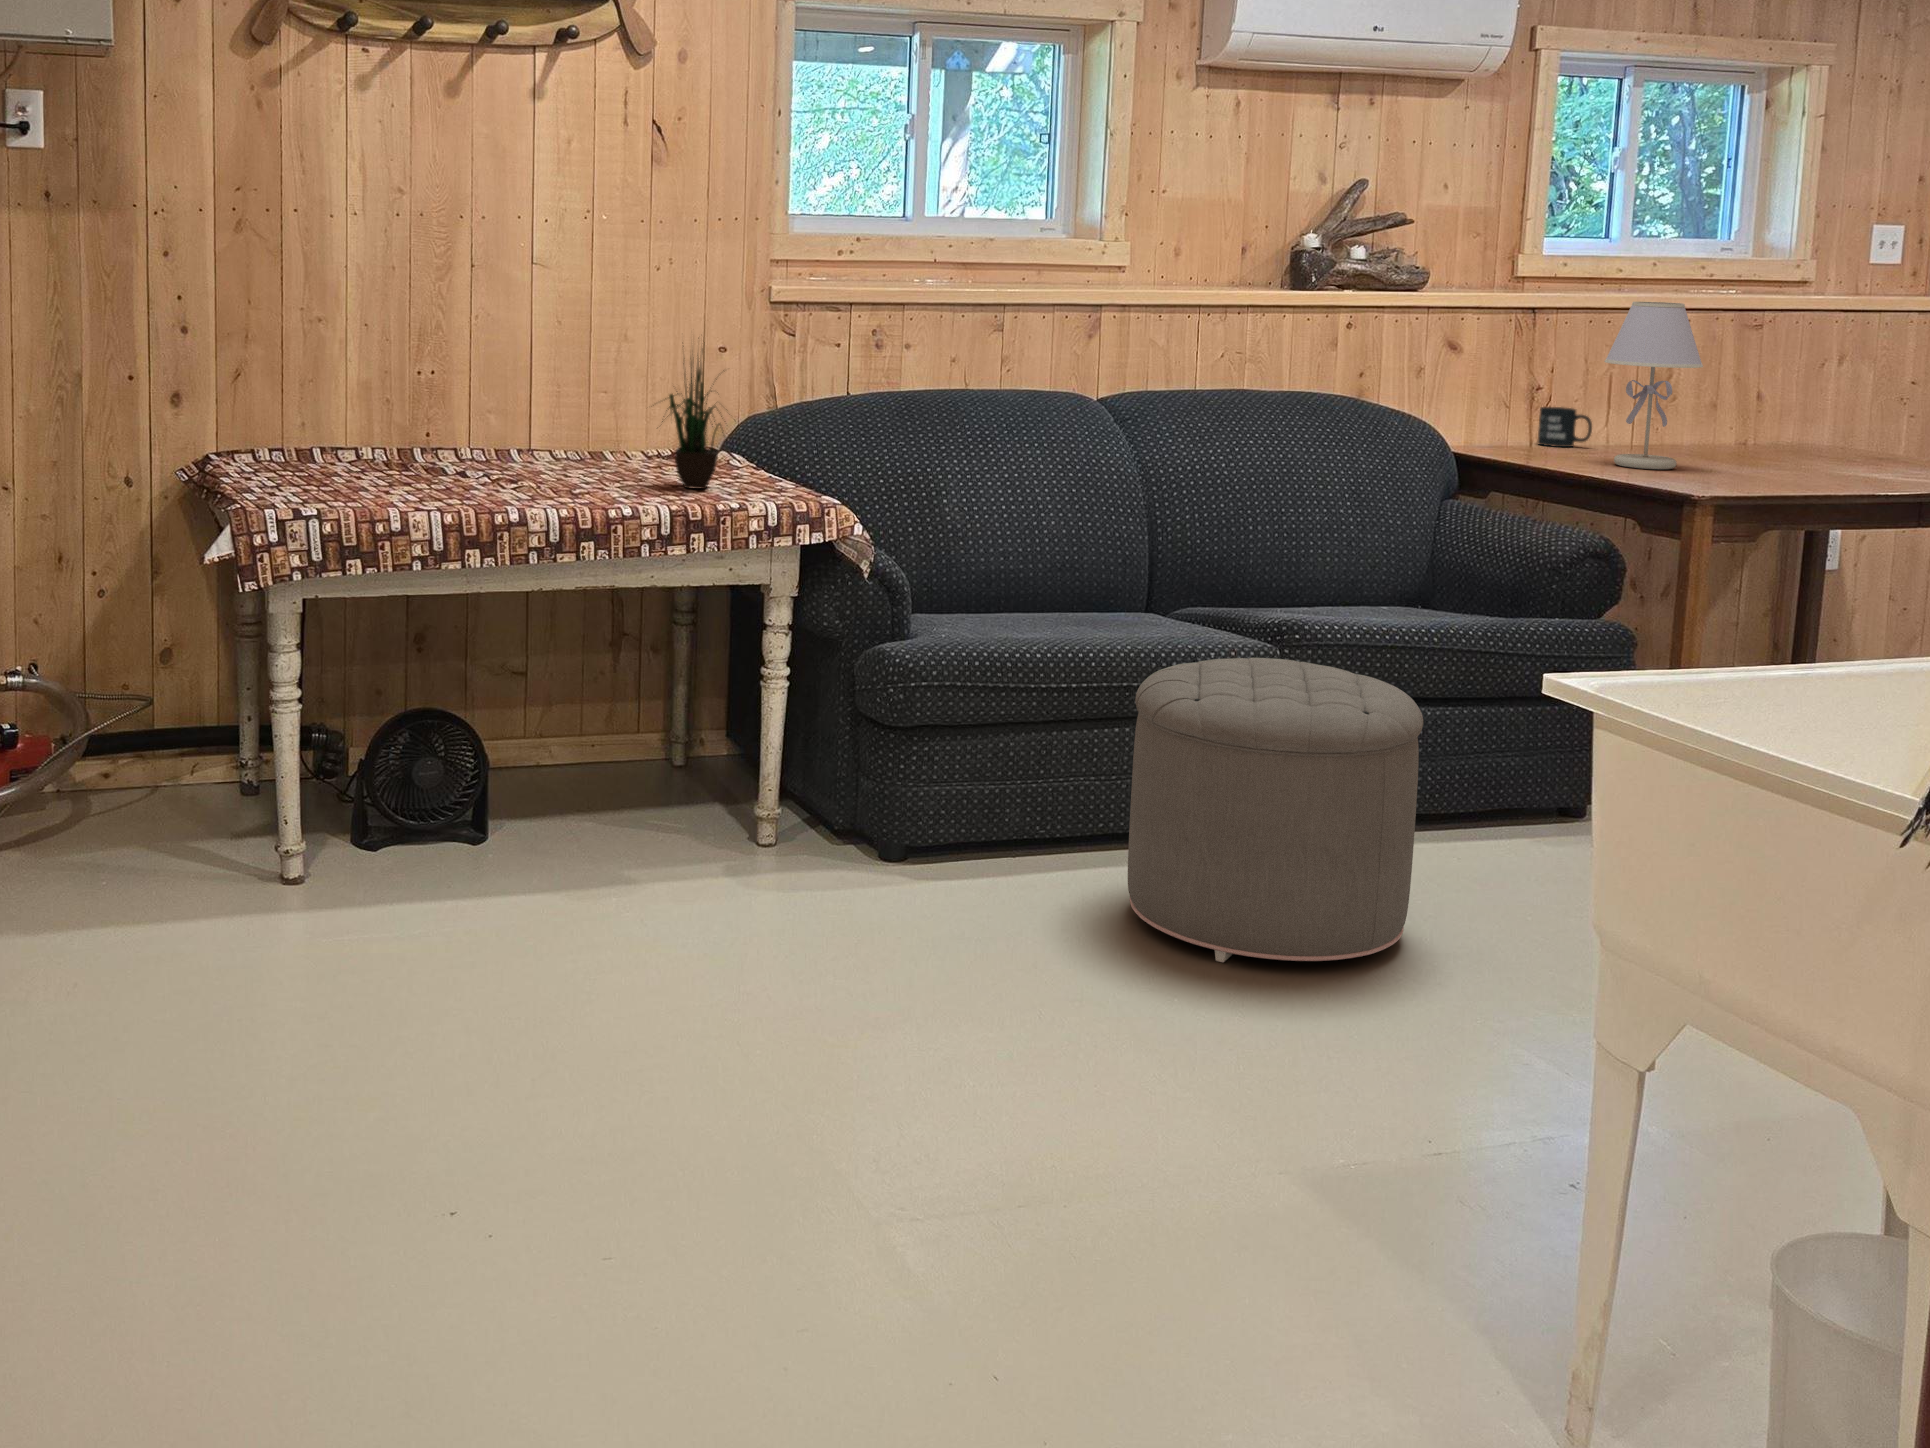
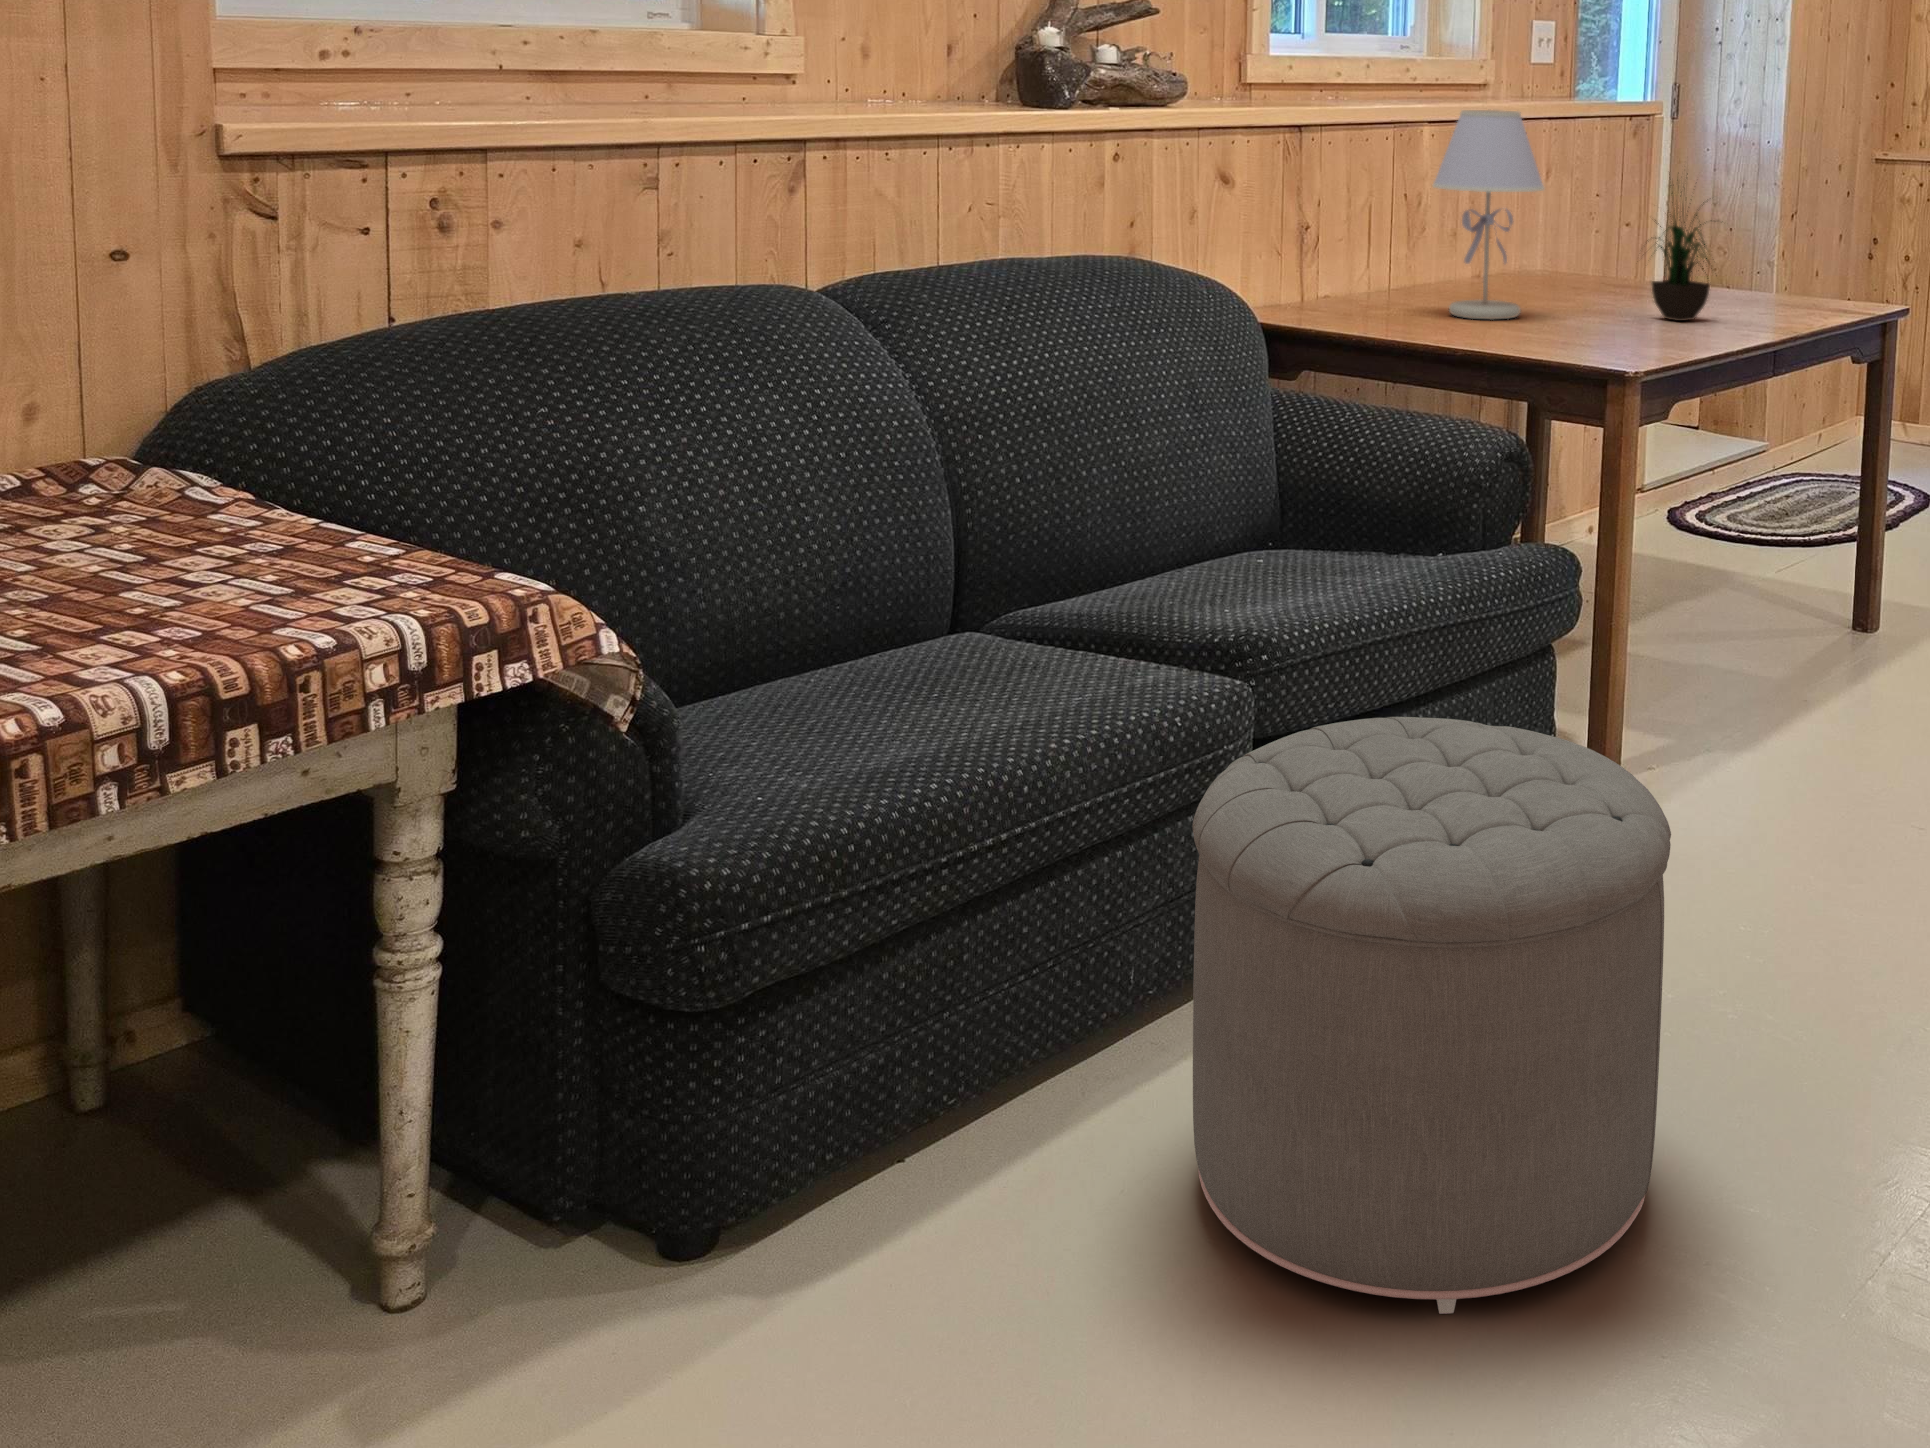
potted plant: present [662,342,723,489] -> present [1647,180,1710,321]
mug: present [1538,407,1592,447] -> none [1303,243,1366,293]

